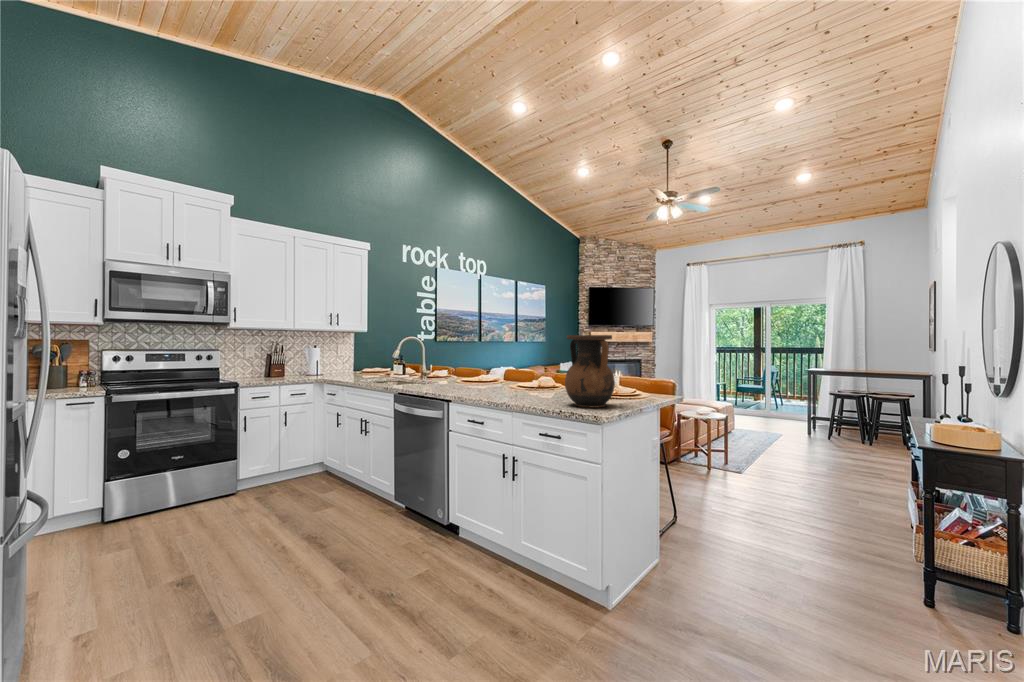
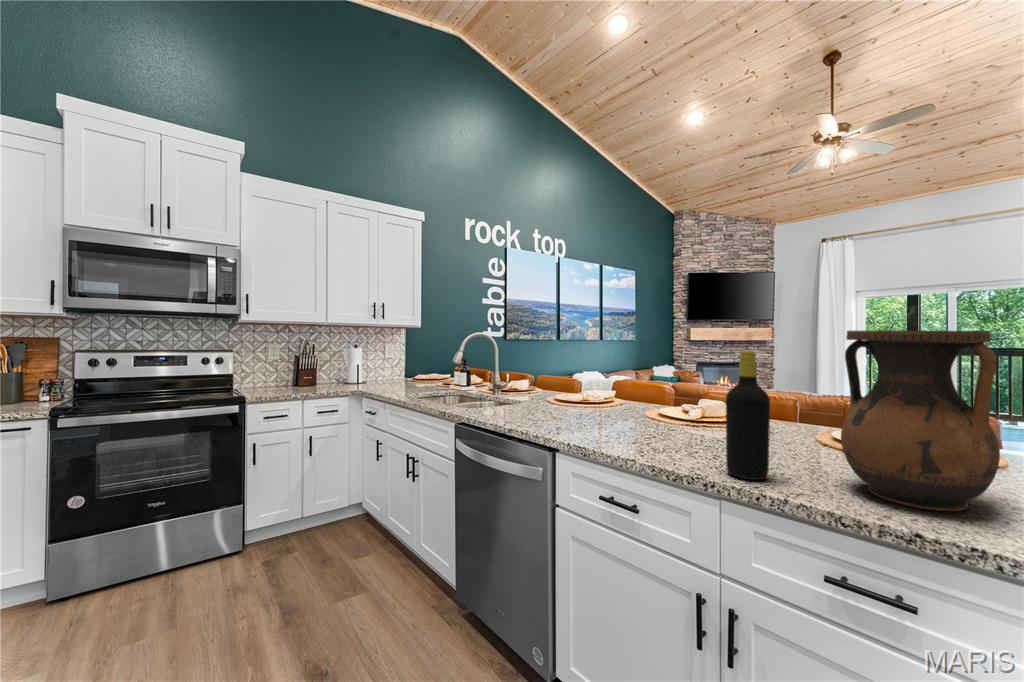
bottle: none [522,344,539,403] -> present [726,350,770,480]

